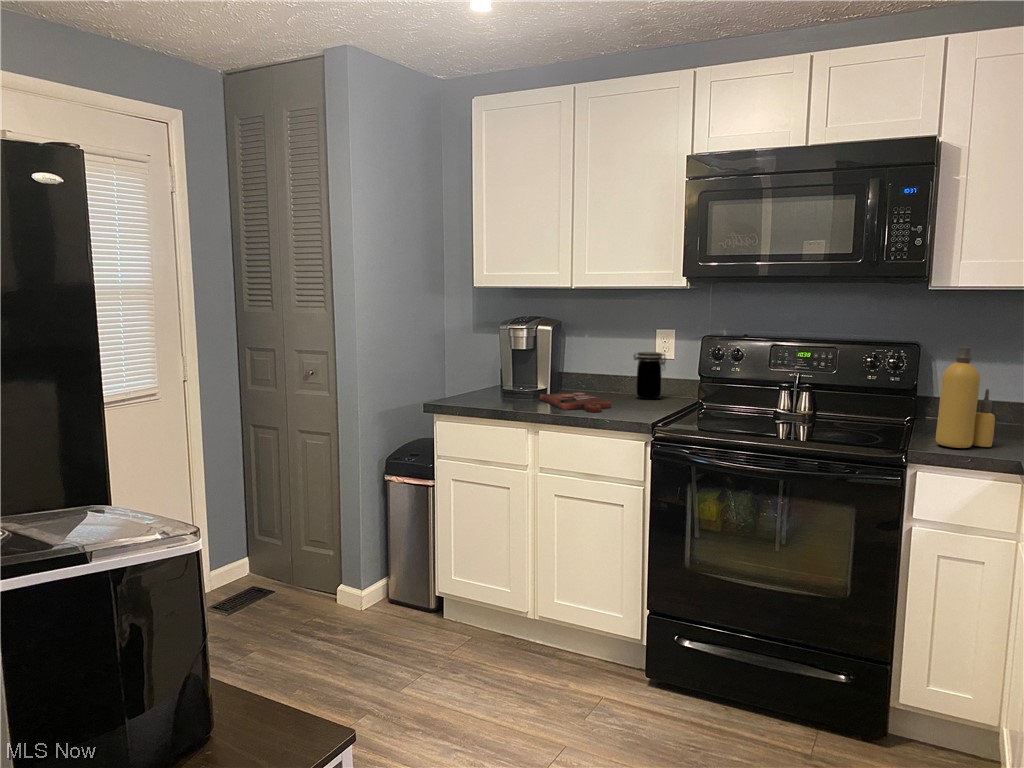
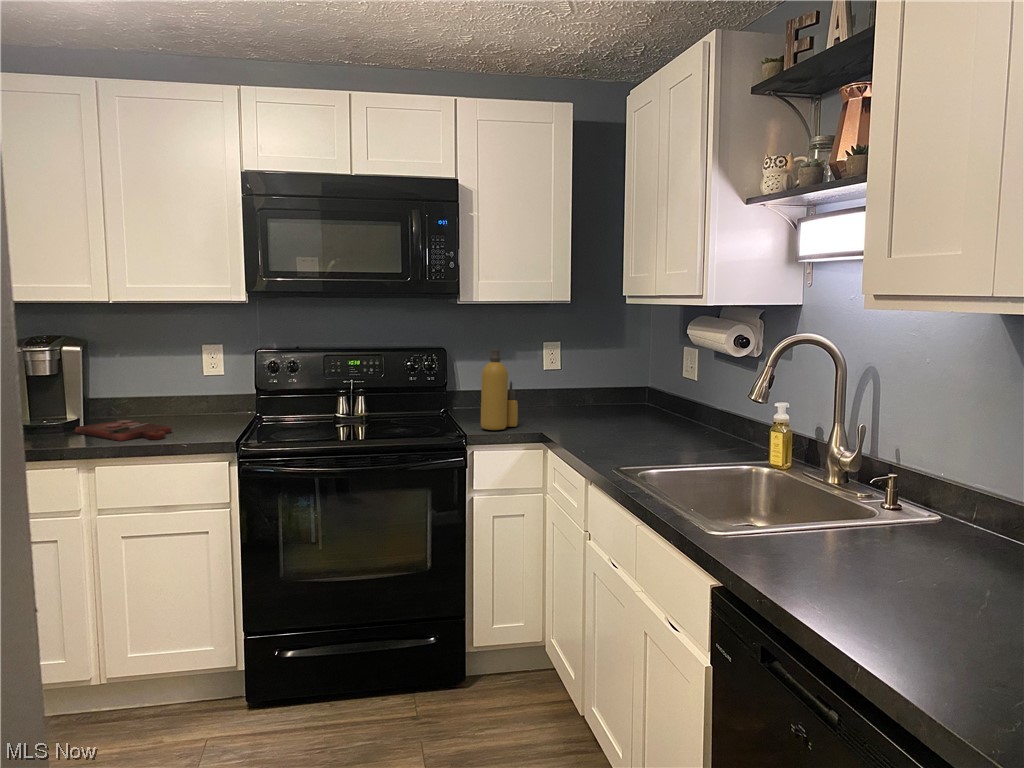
jar: present [634,352,666,399] -> none [179,370,216,419]

